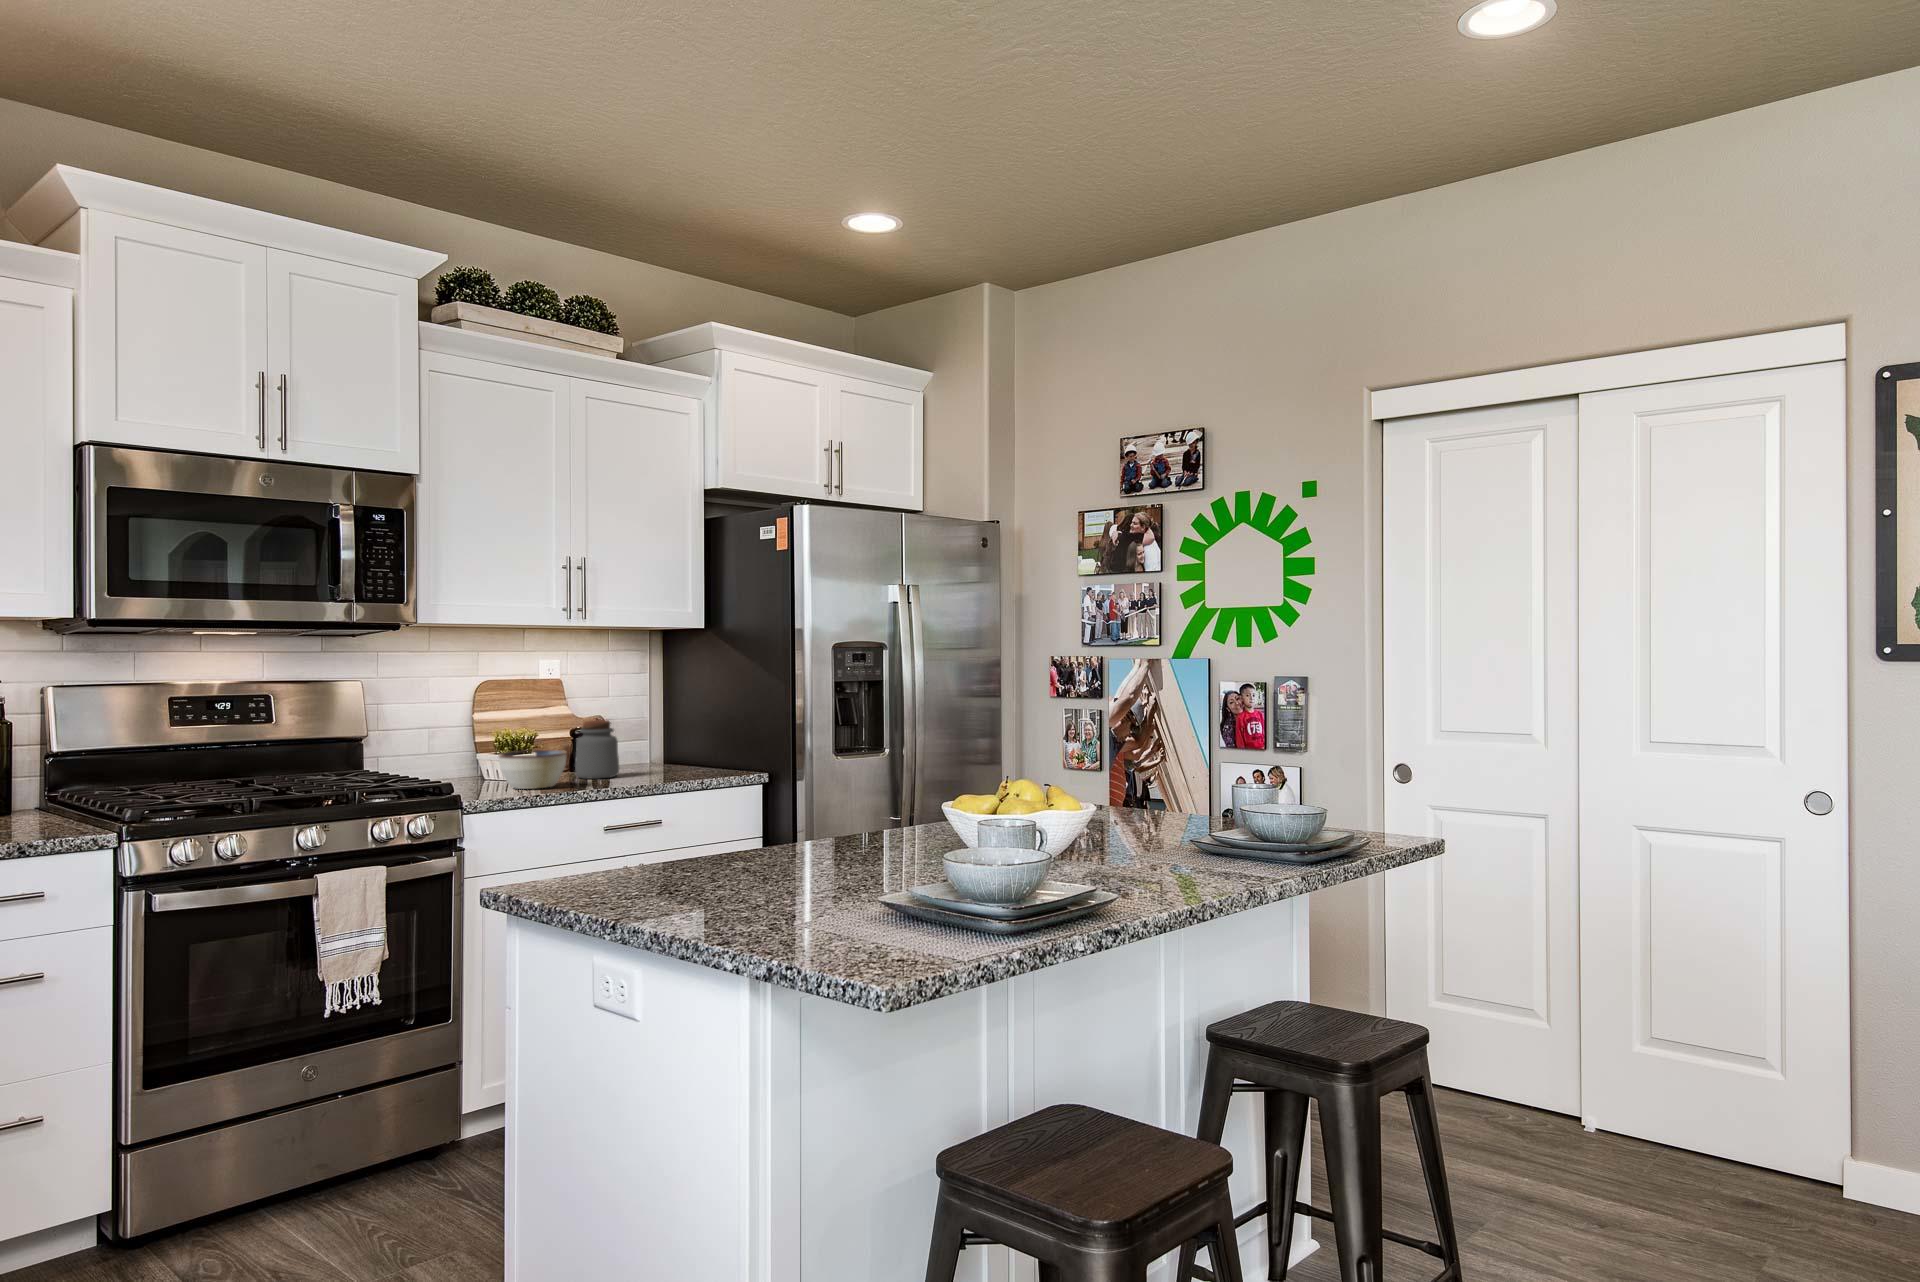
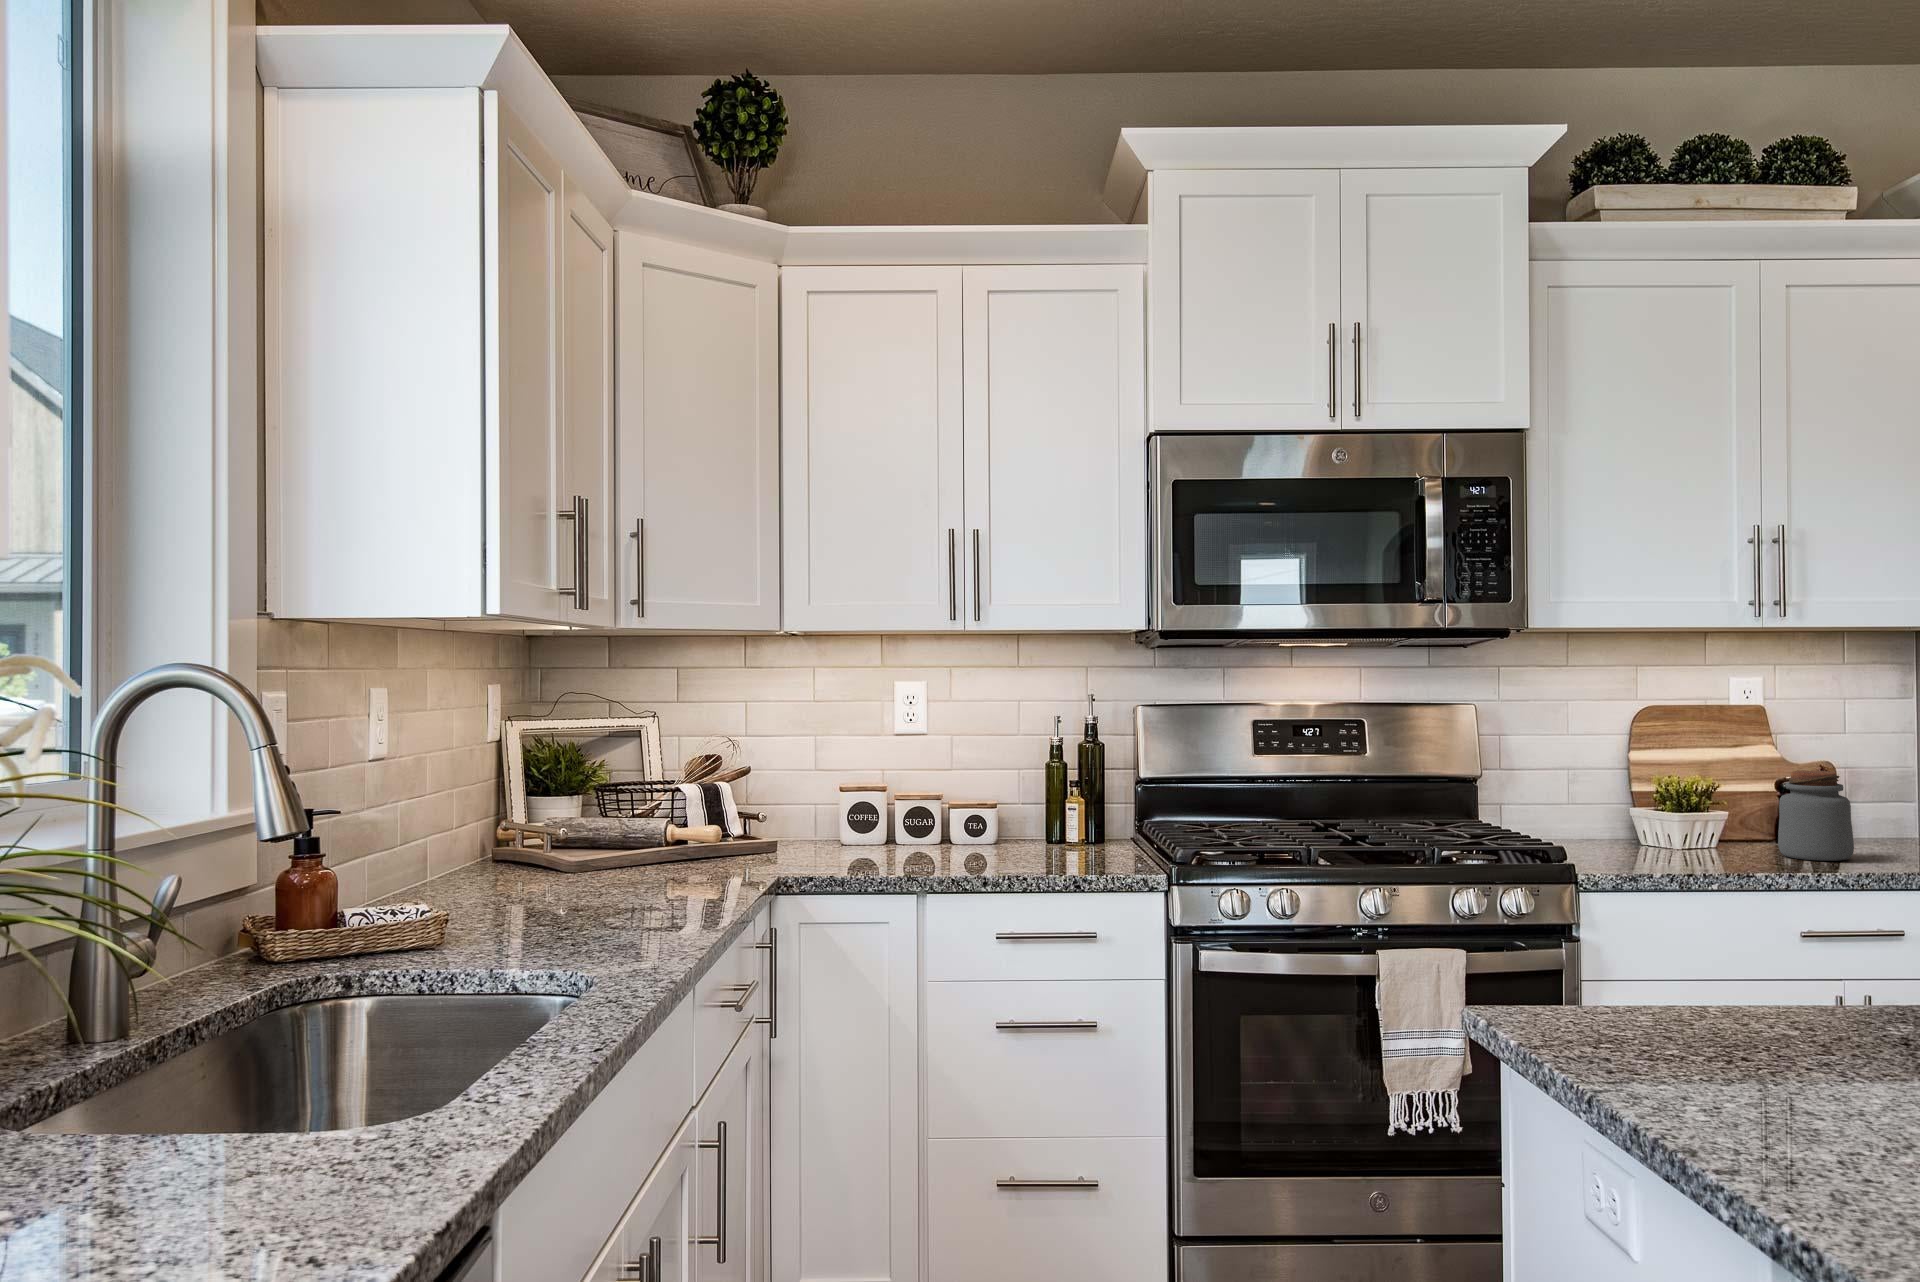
bowl: present [498,750,567,789] -> none [1647,810,1755,868]

